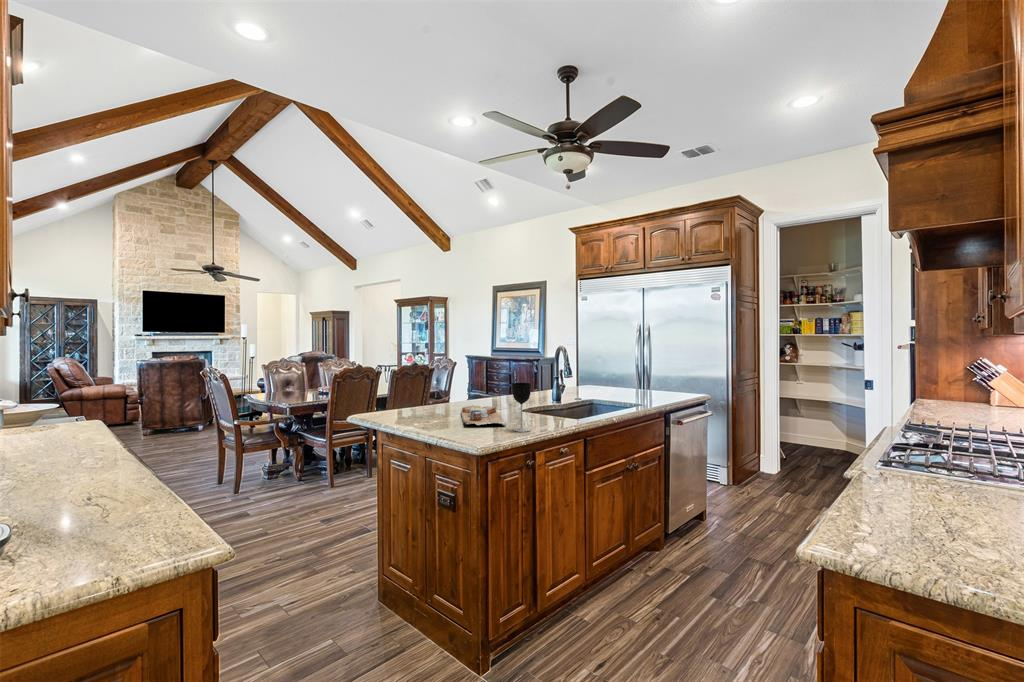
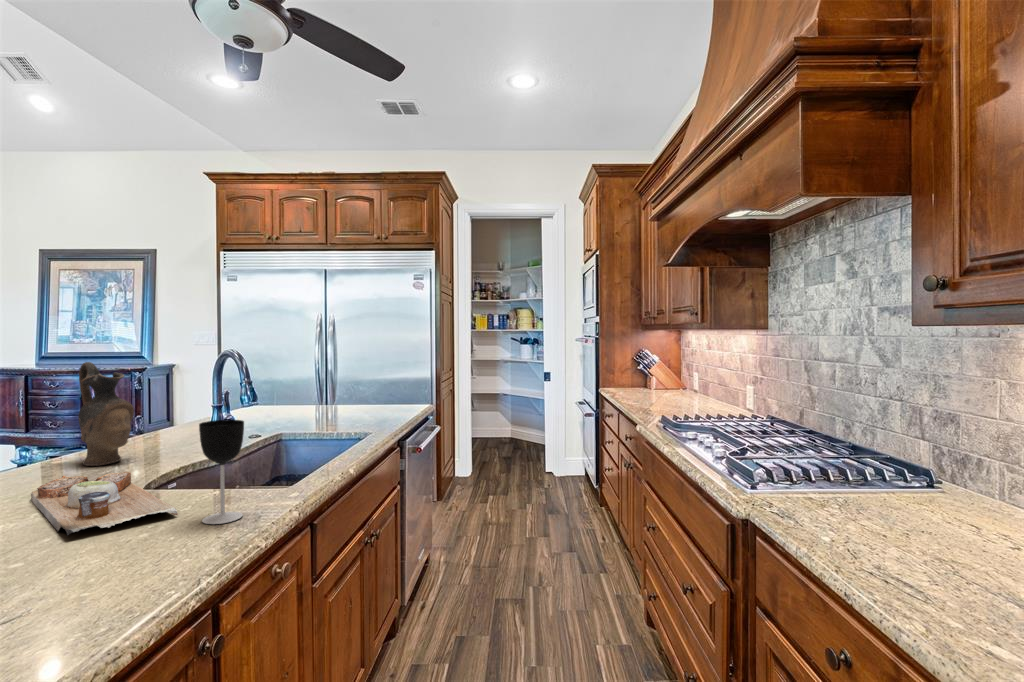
ceramic pitcher: none [484,353,506,405] -> present [78,362,134,466]

